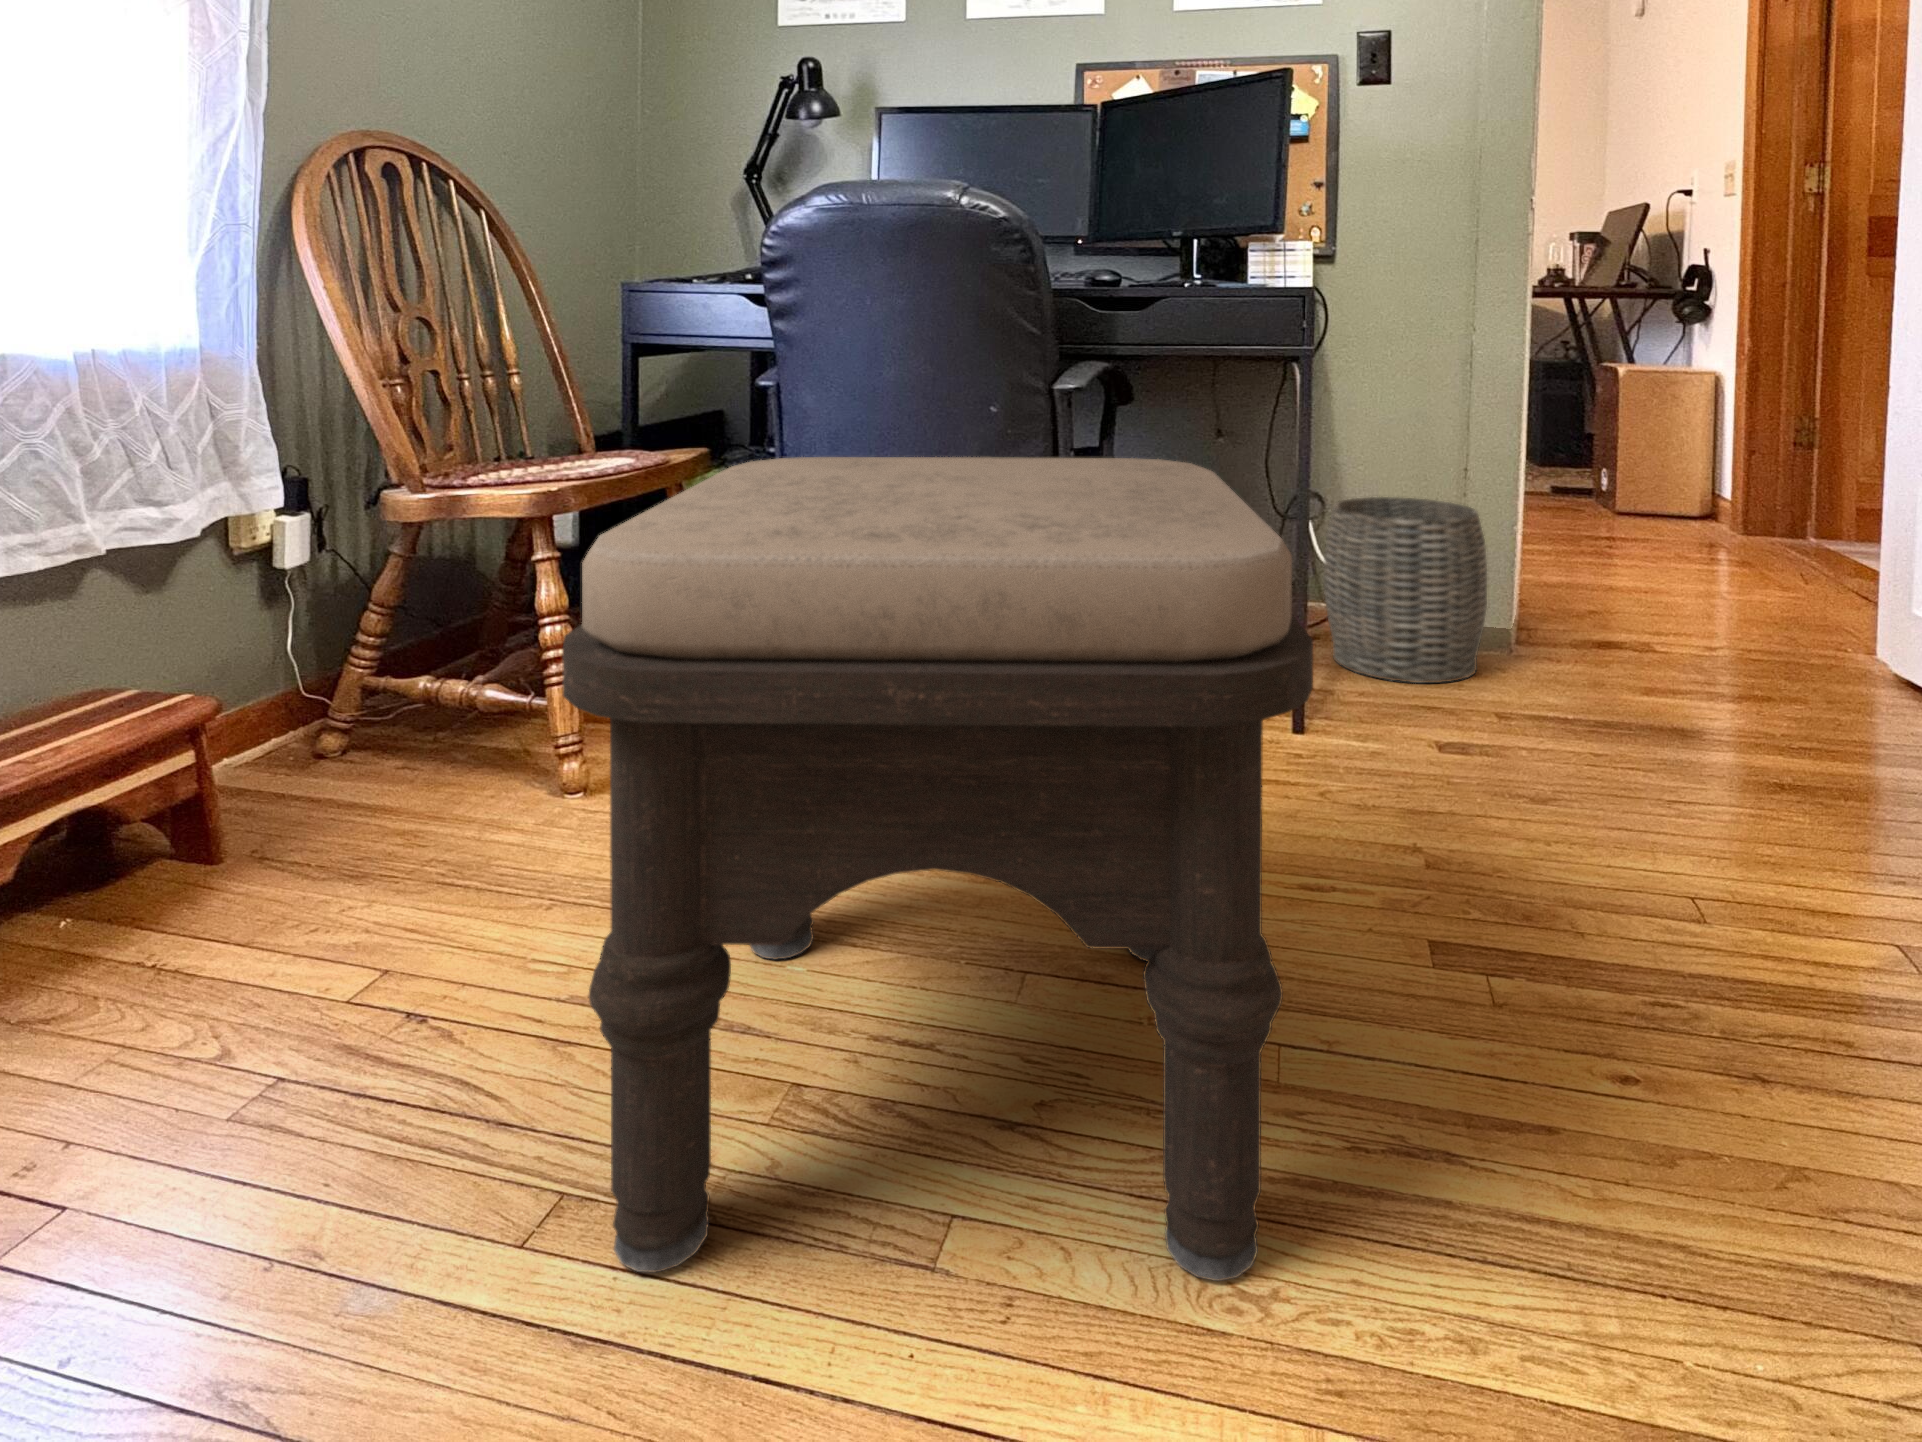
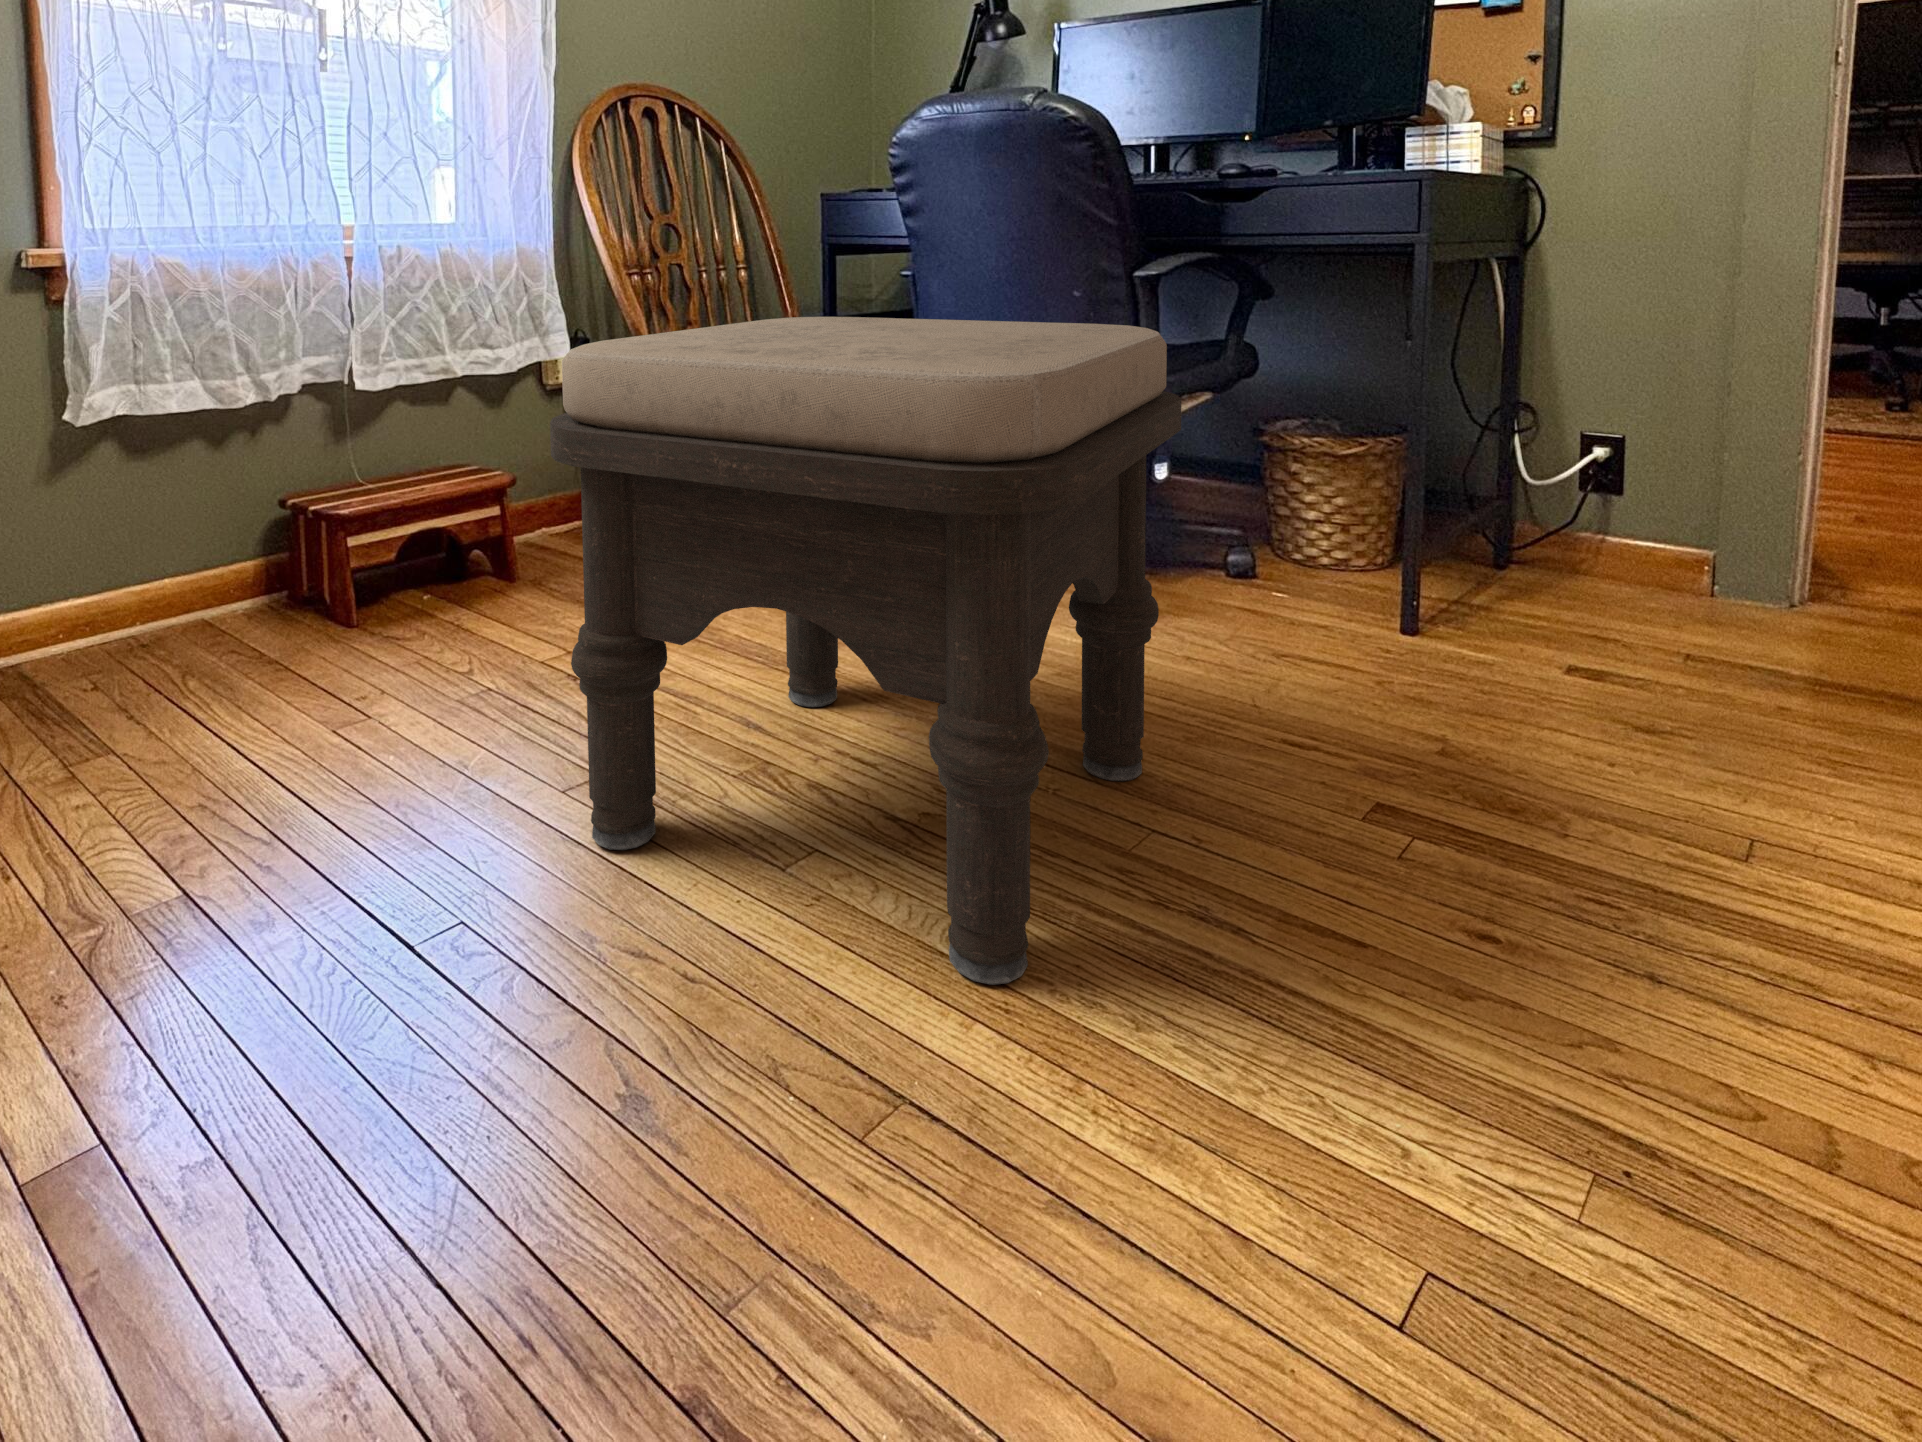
woven basket: present [1324,497,1487,683] -> none [1514,412,1738,625]

